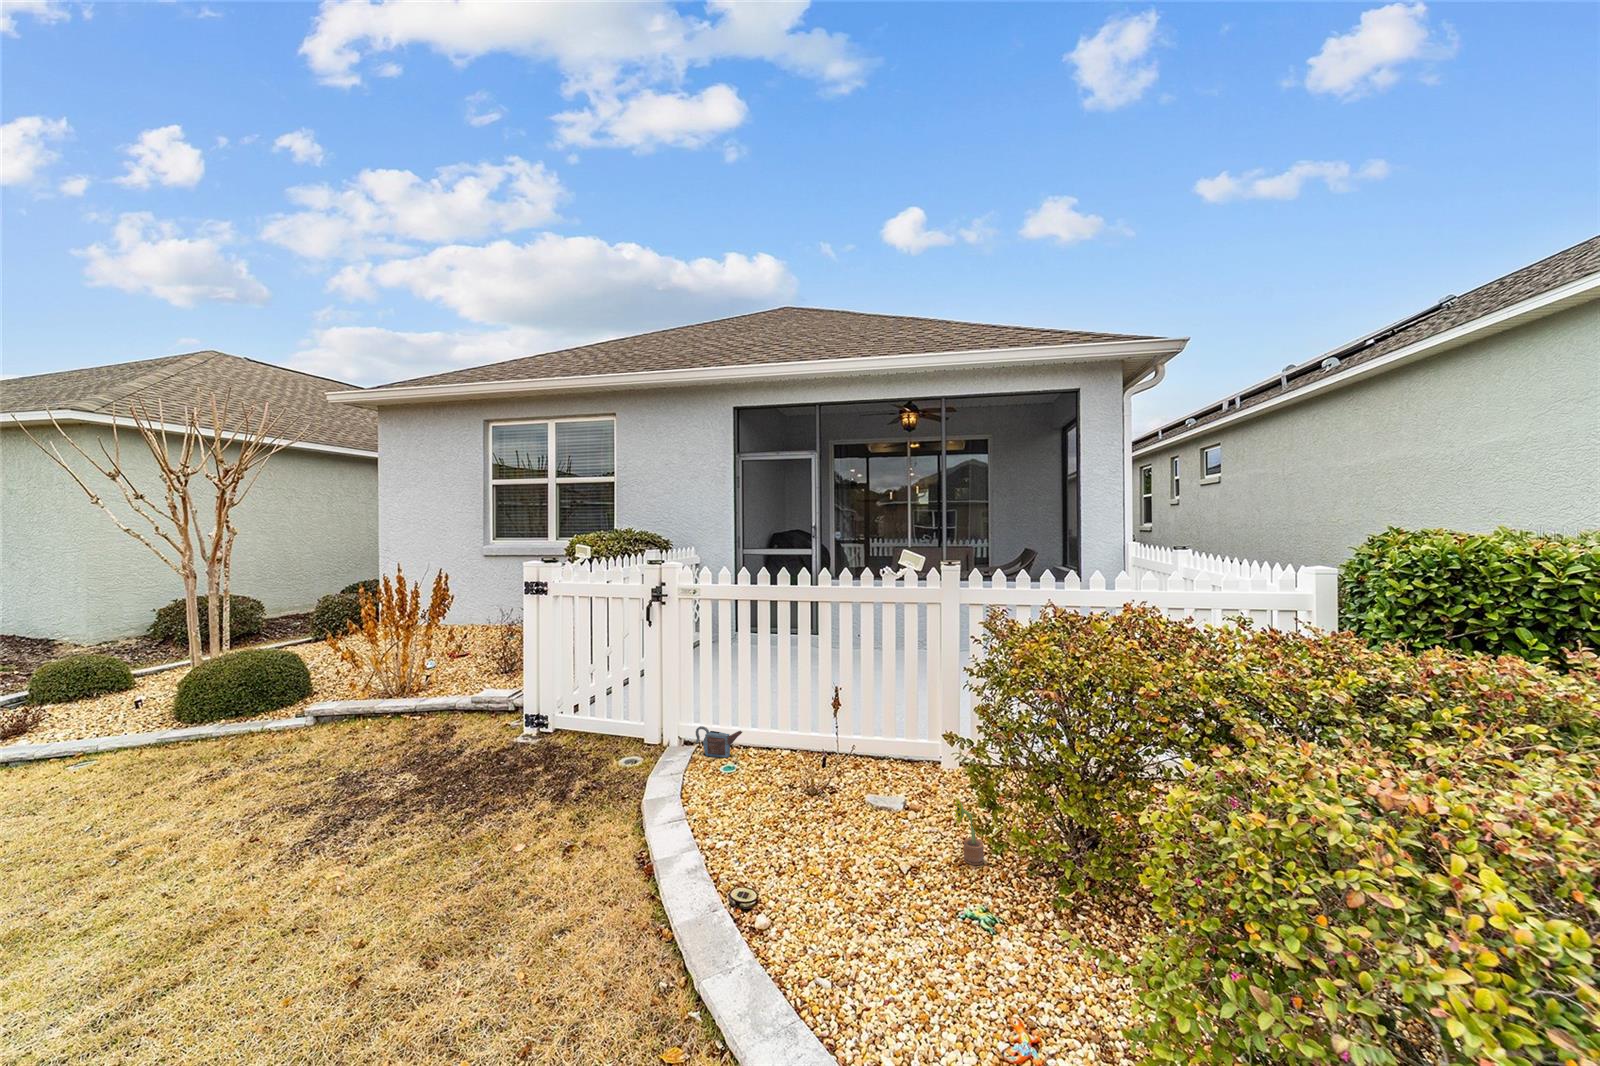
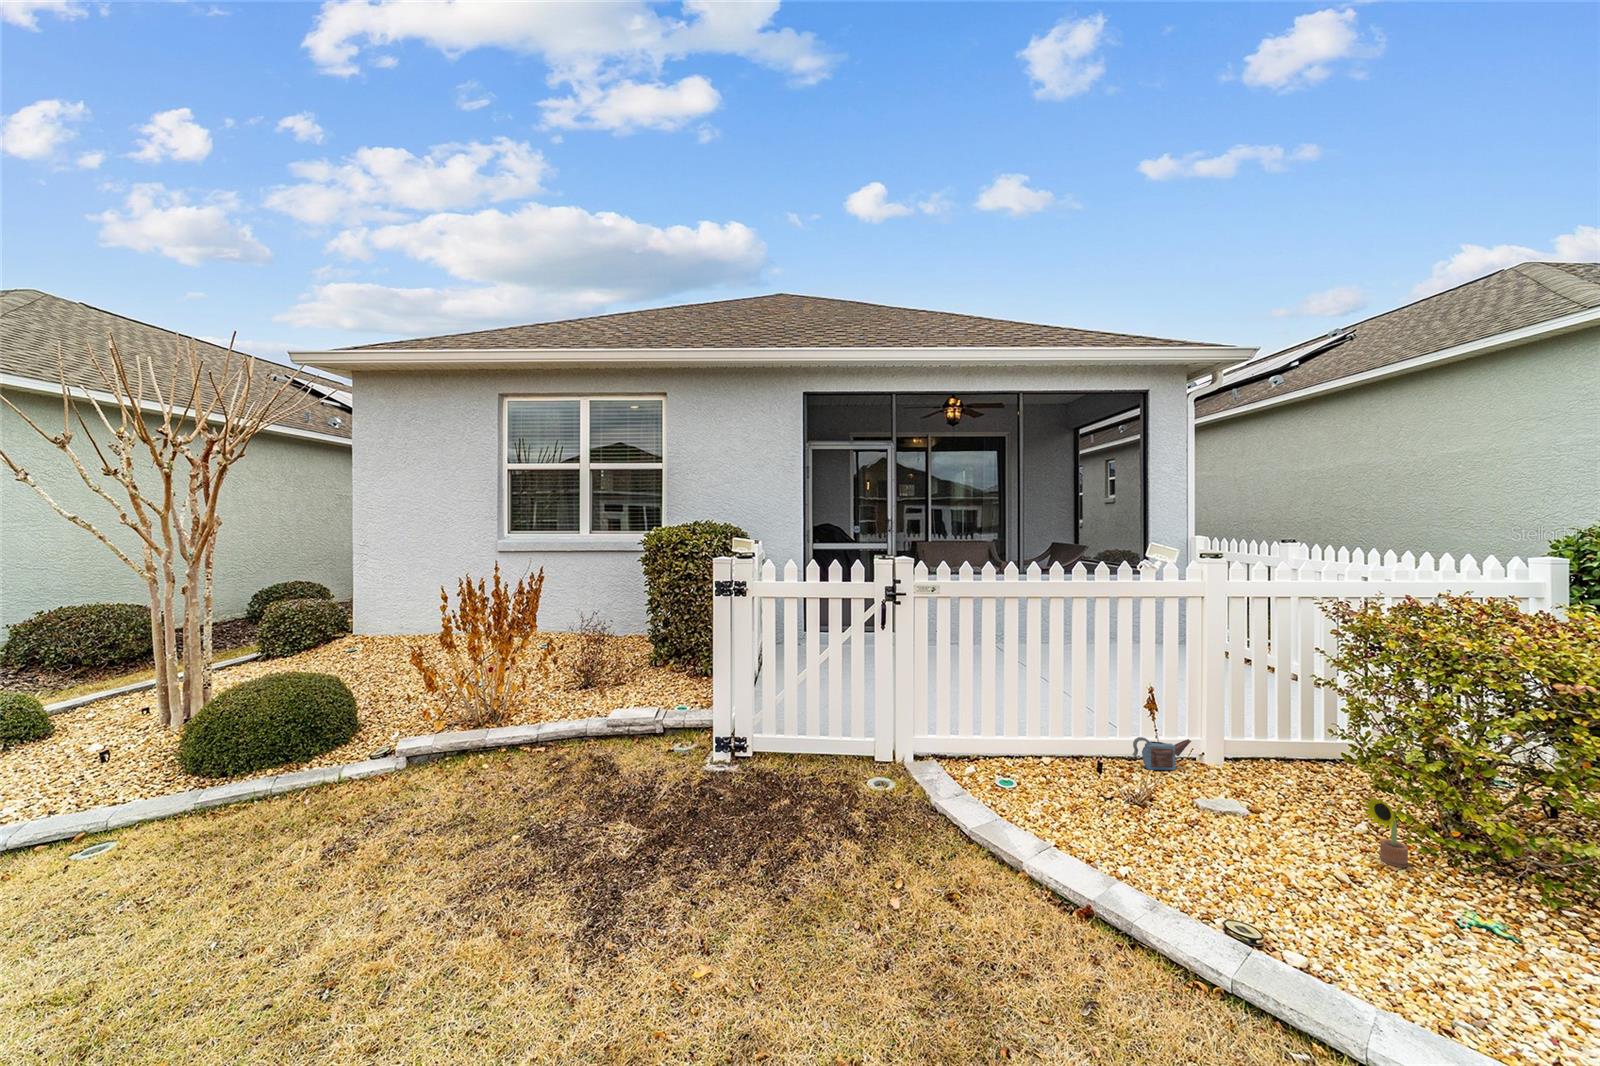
watering can: present [696,726,742,758] -> present [1133,737,1191,770]

